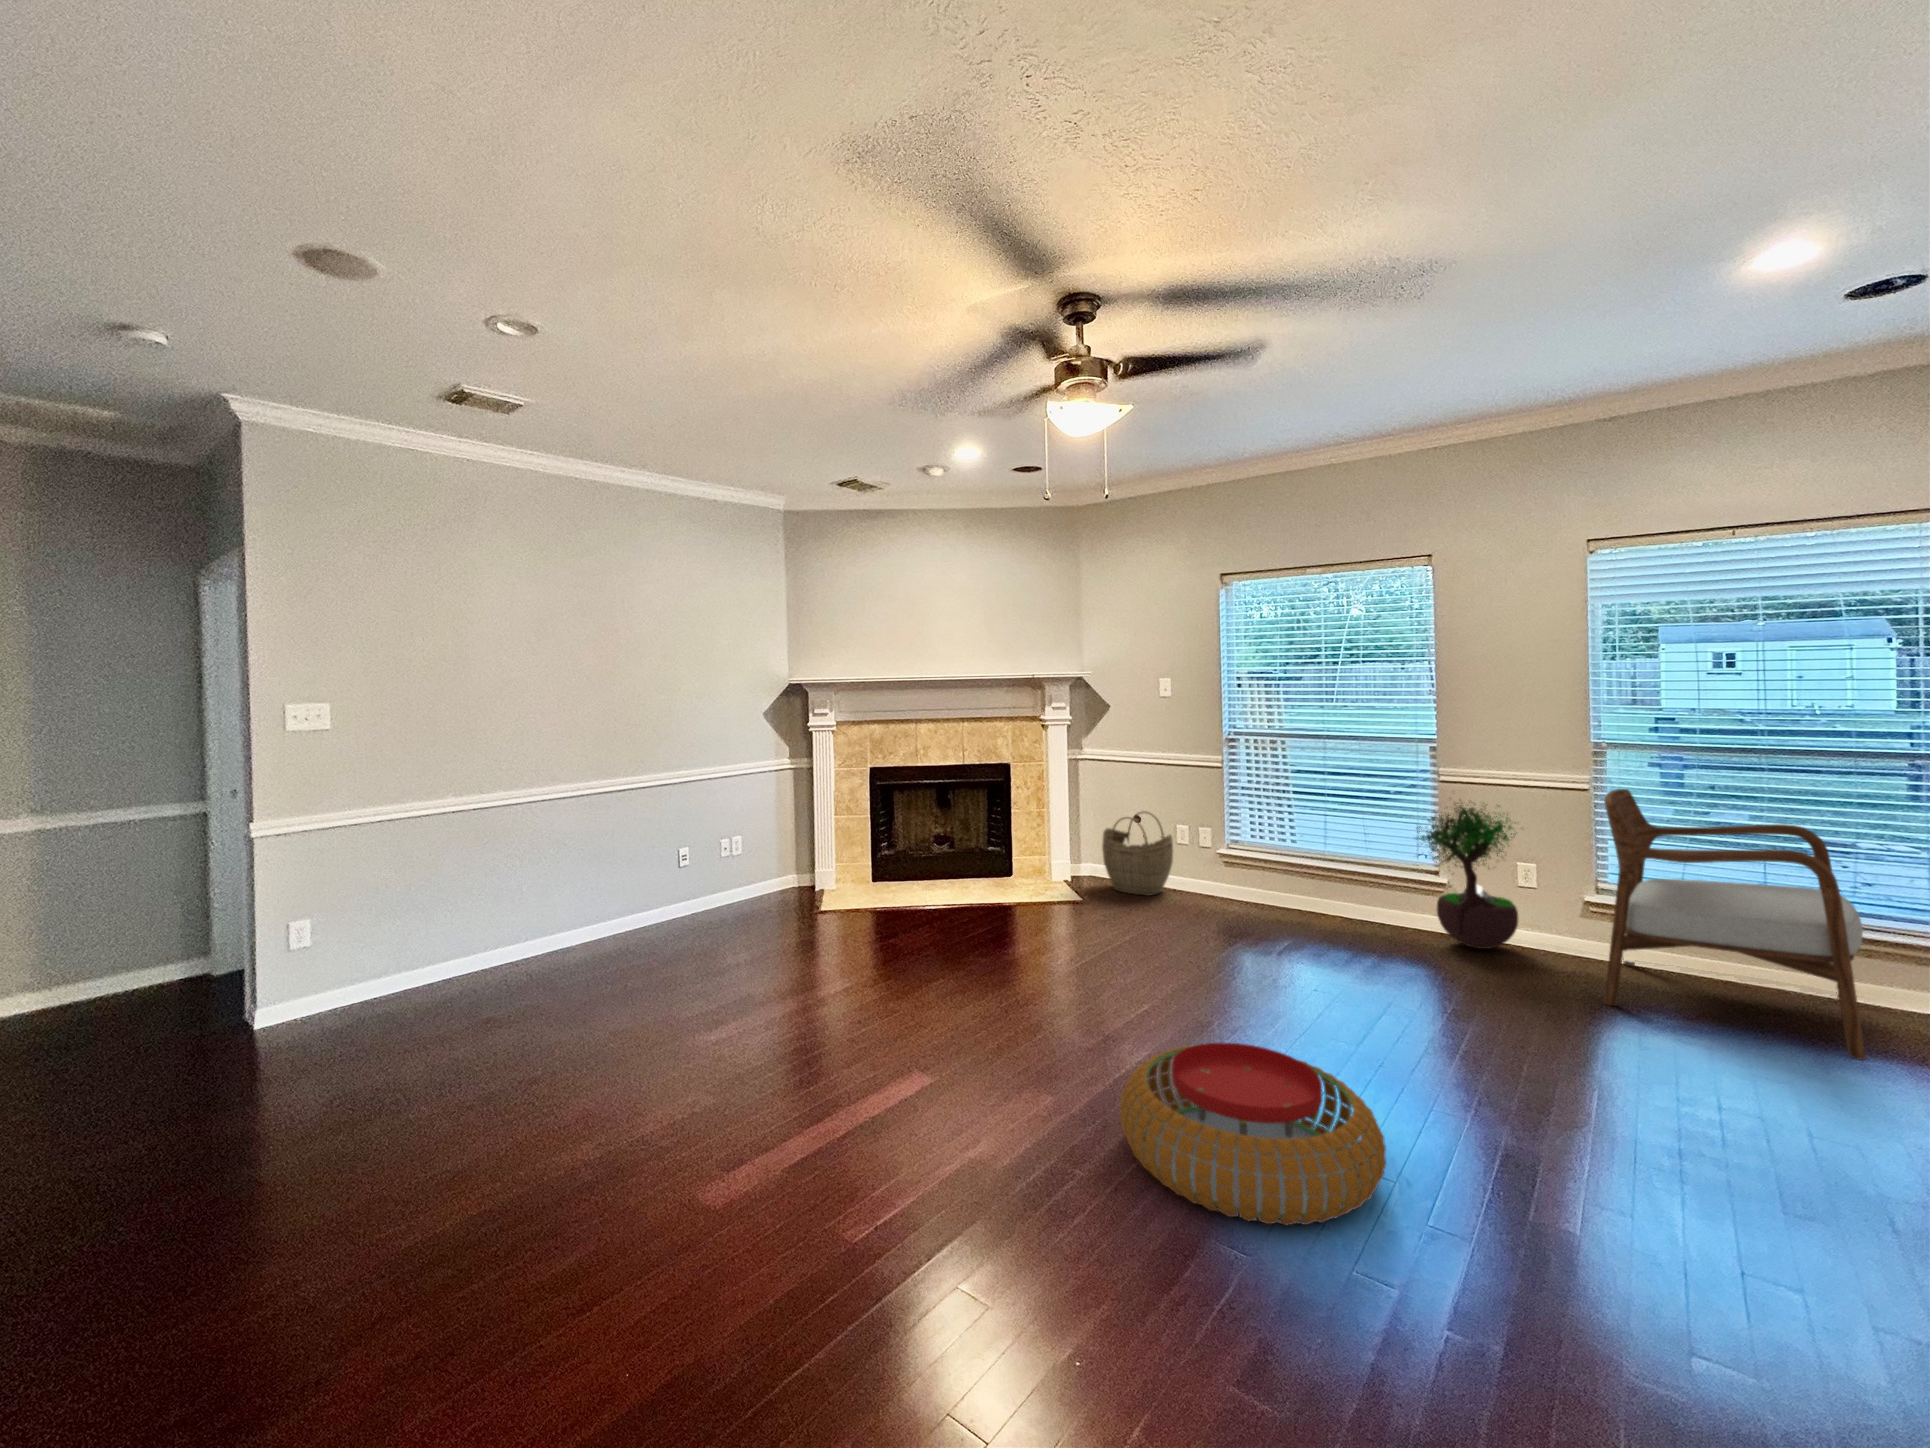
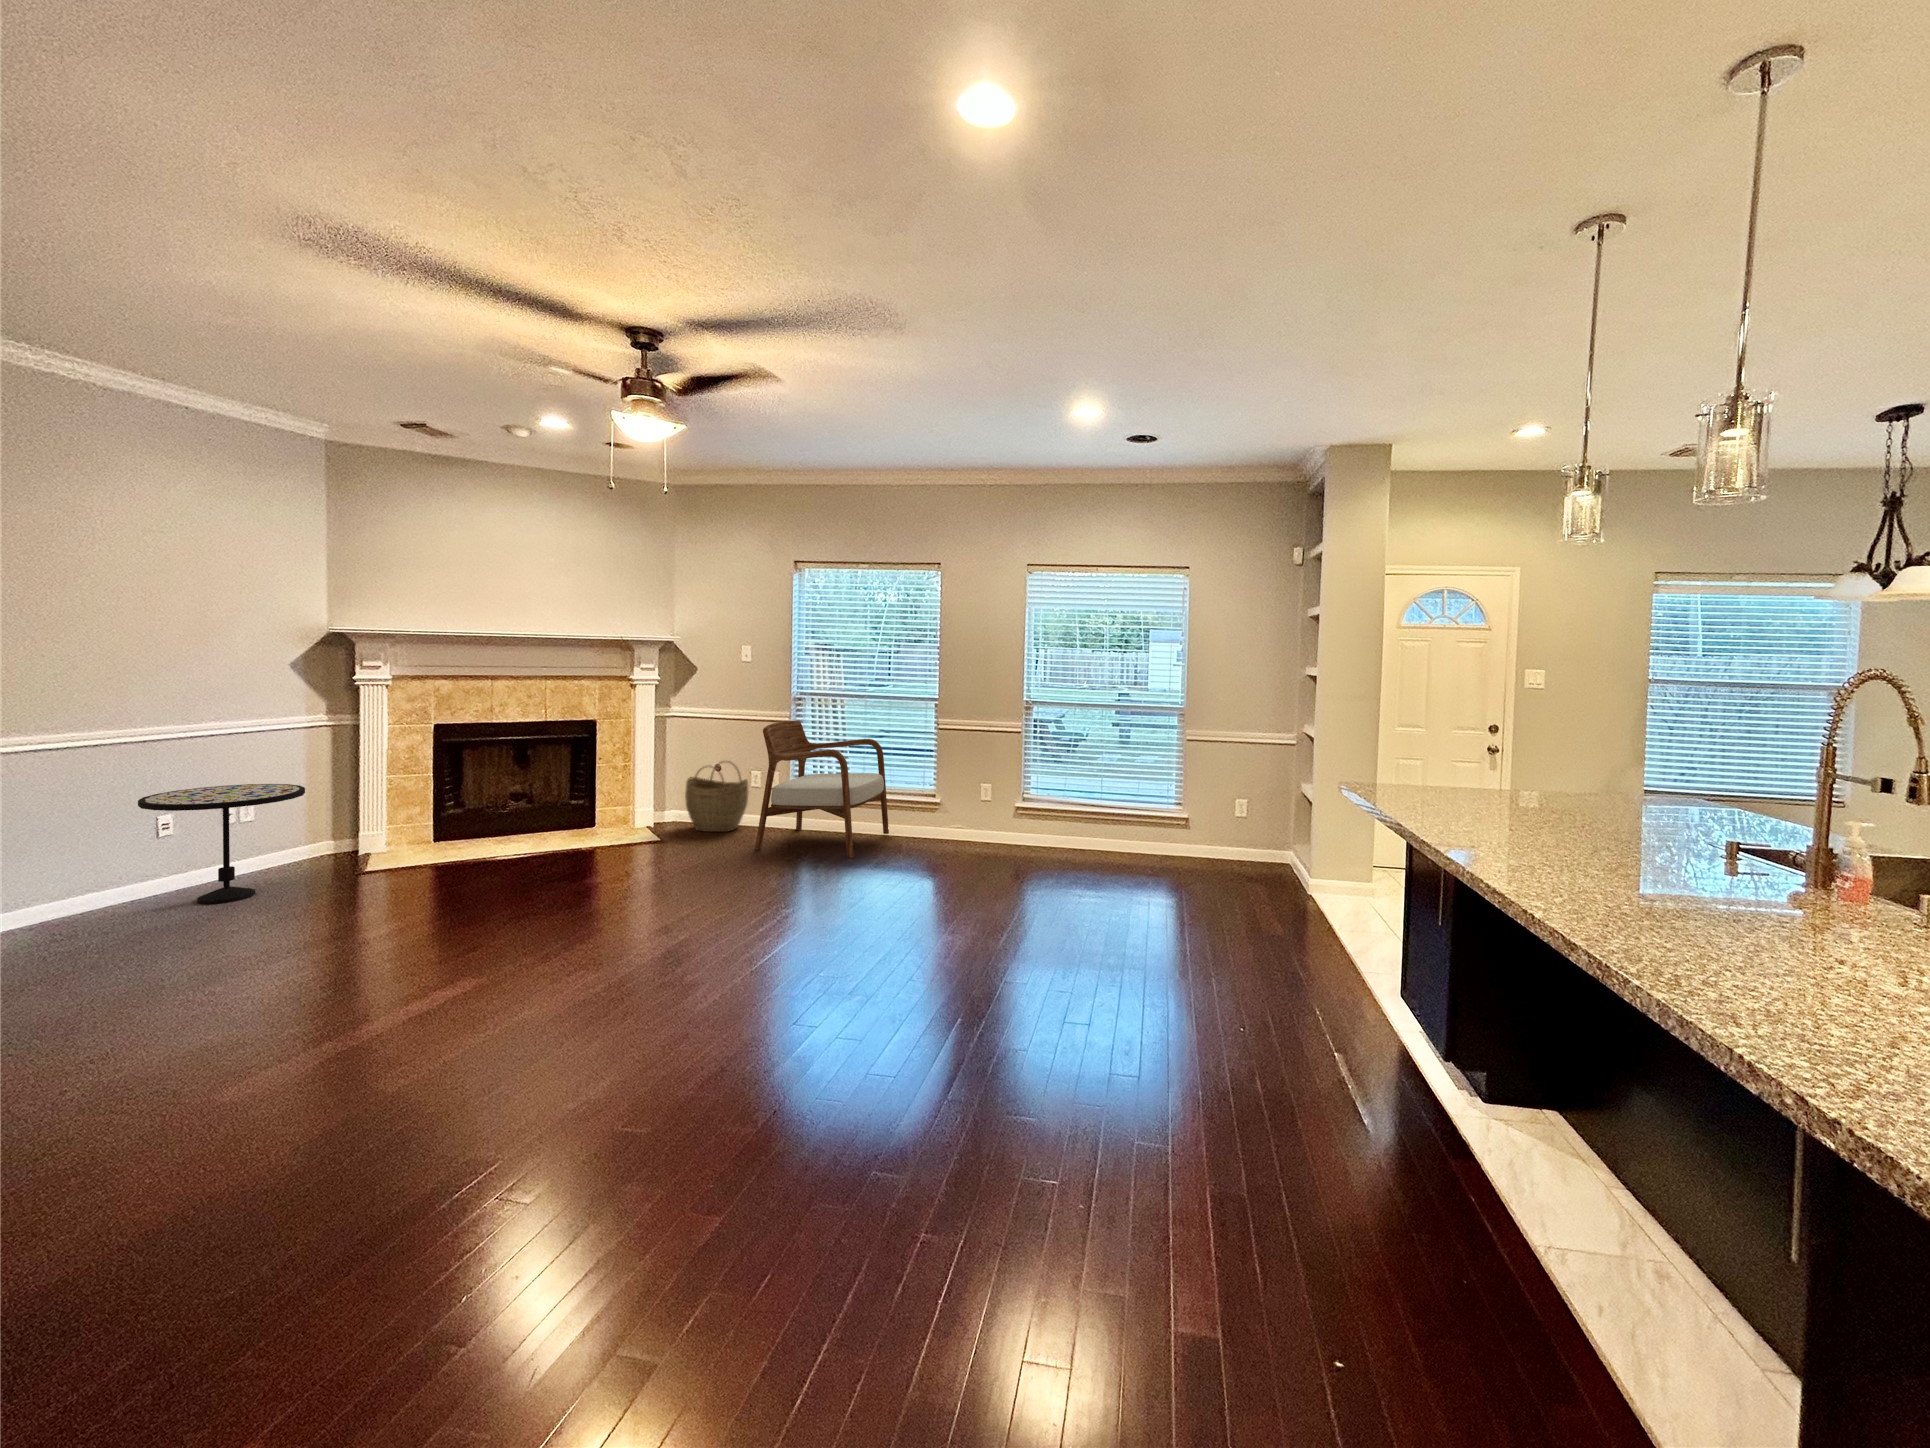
armchair: present [1604,789,1866,1060] -> present [755,721,889,858]
potted tree: present [1417,798,1518,949] -> none [918,735,983,846]
side table: none [668,820,777,928] -> present [138,784,305,904]
pouf: present [1120,1043,1386,1225] -> none [655,917,841,1028]

